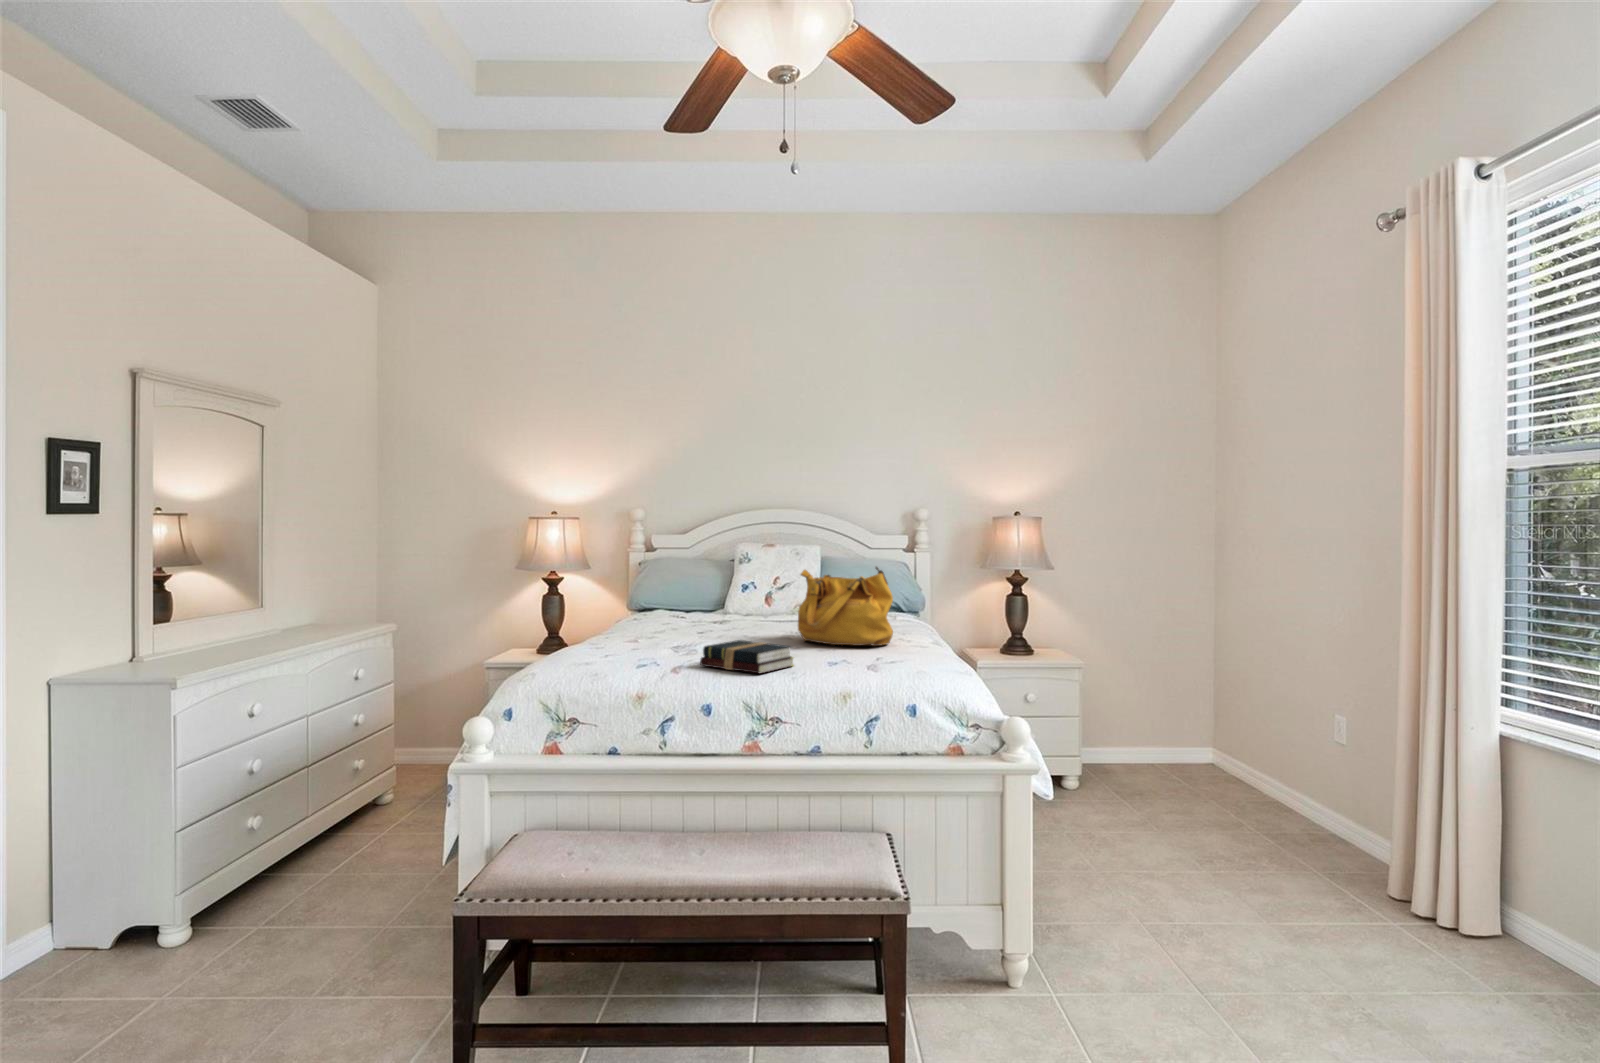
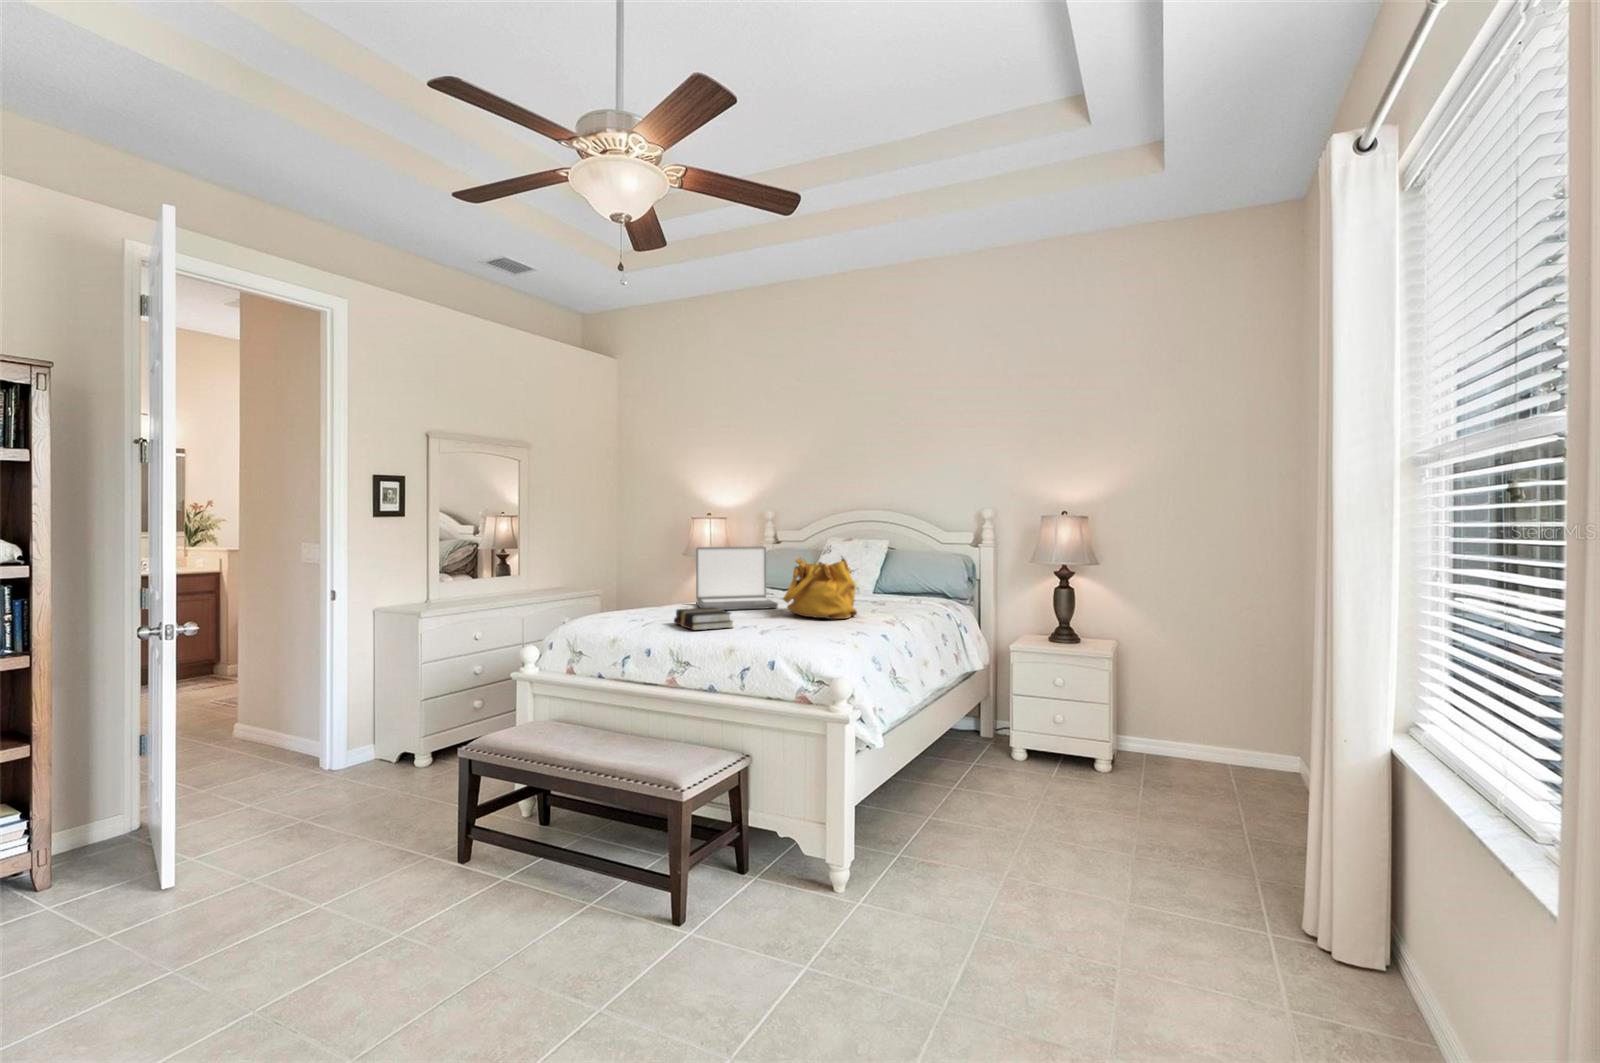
laptop: none [642,556,765,645] -> present [696,546,778,610]

